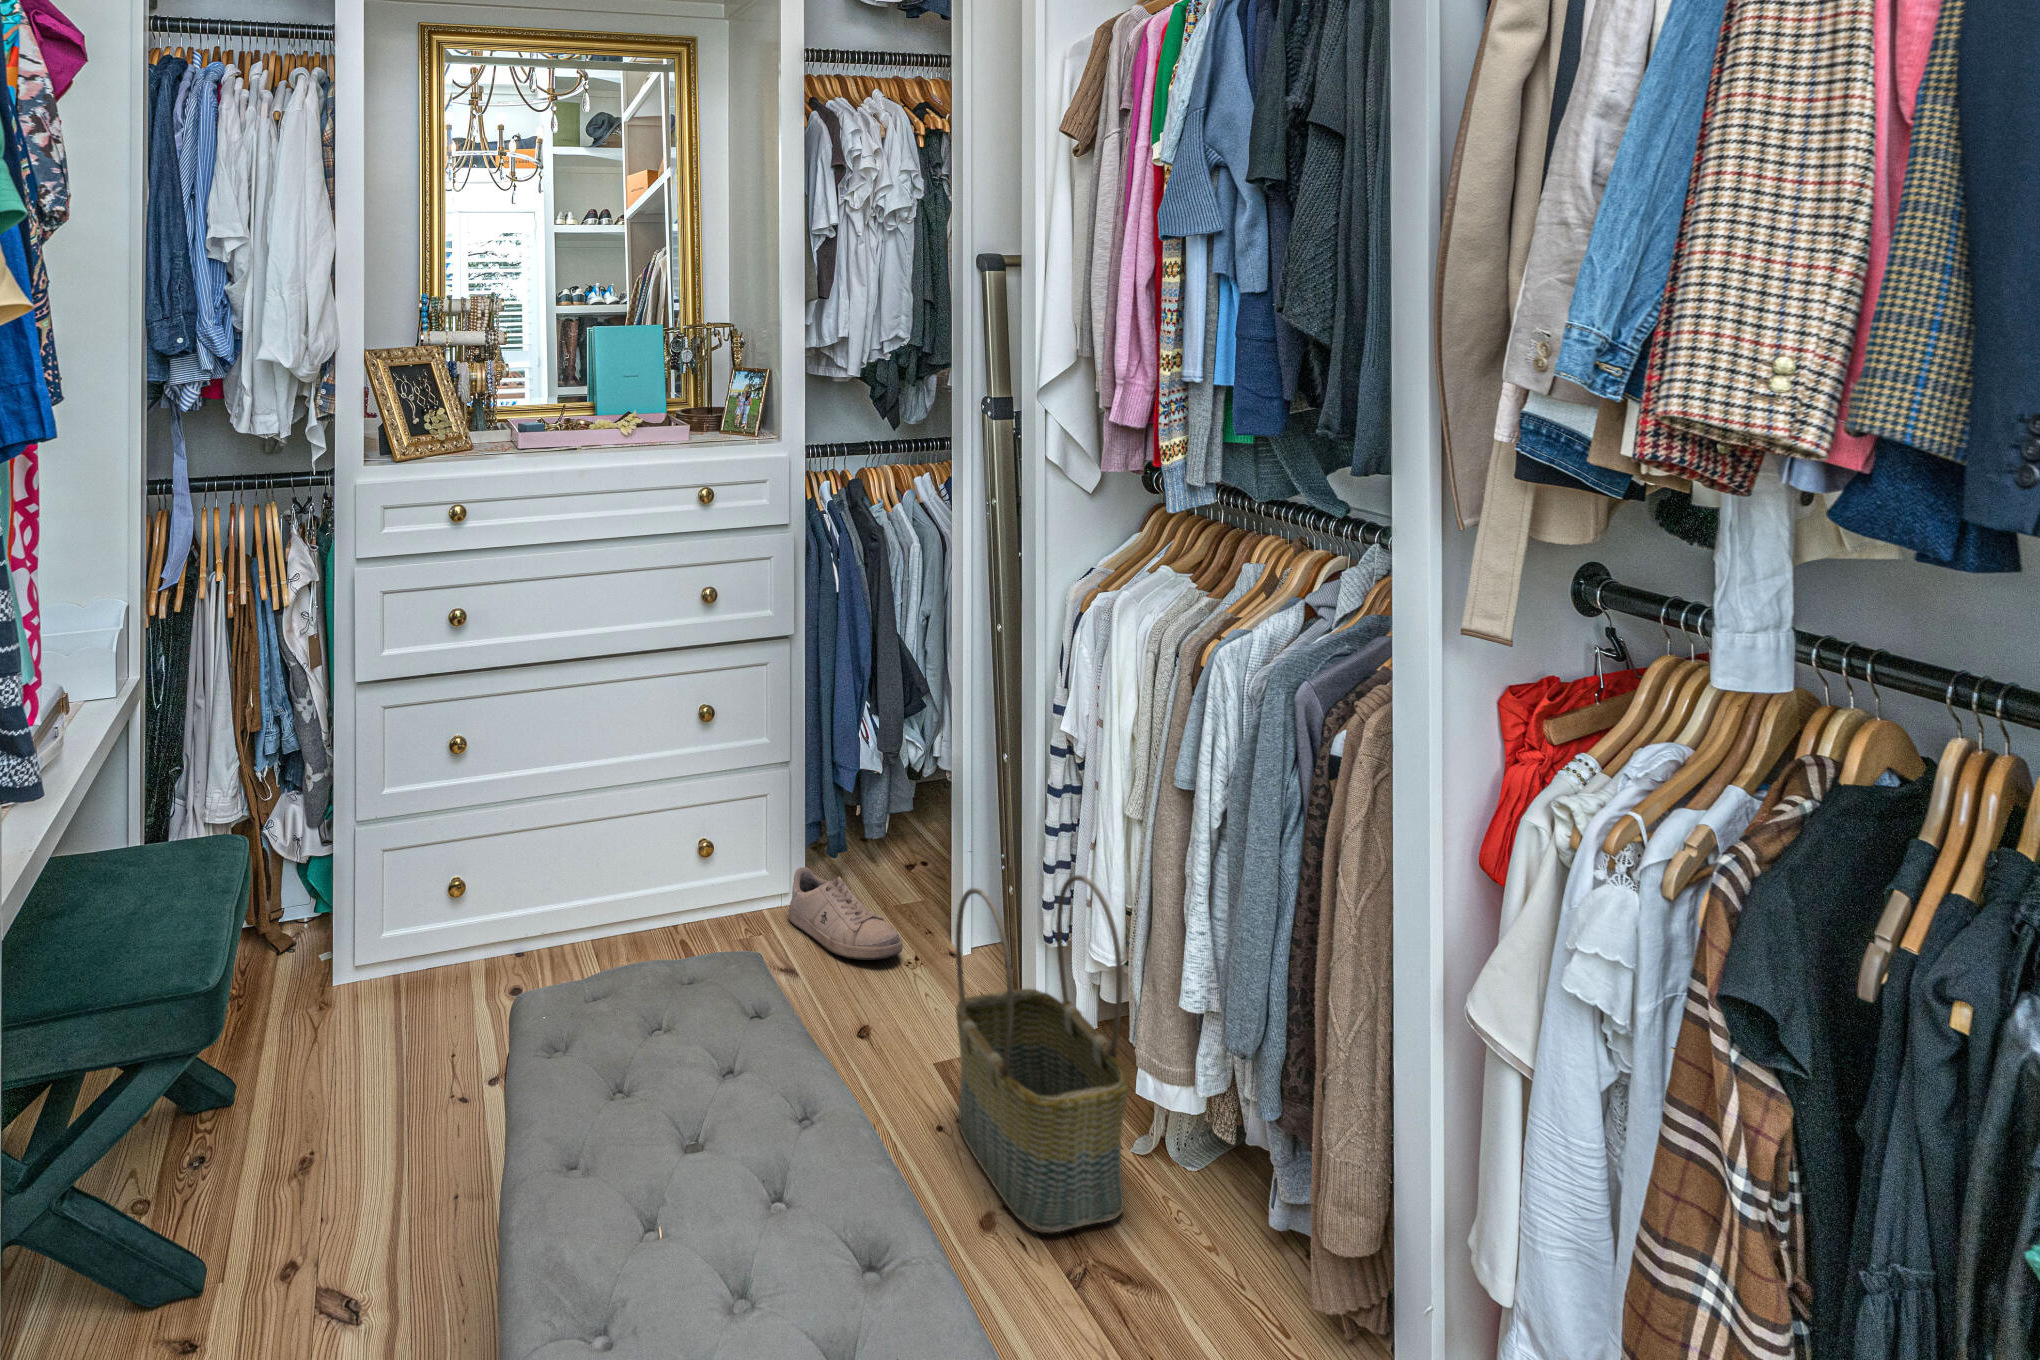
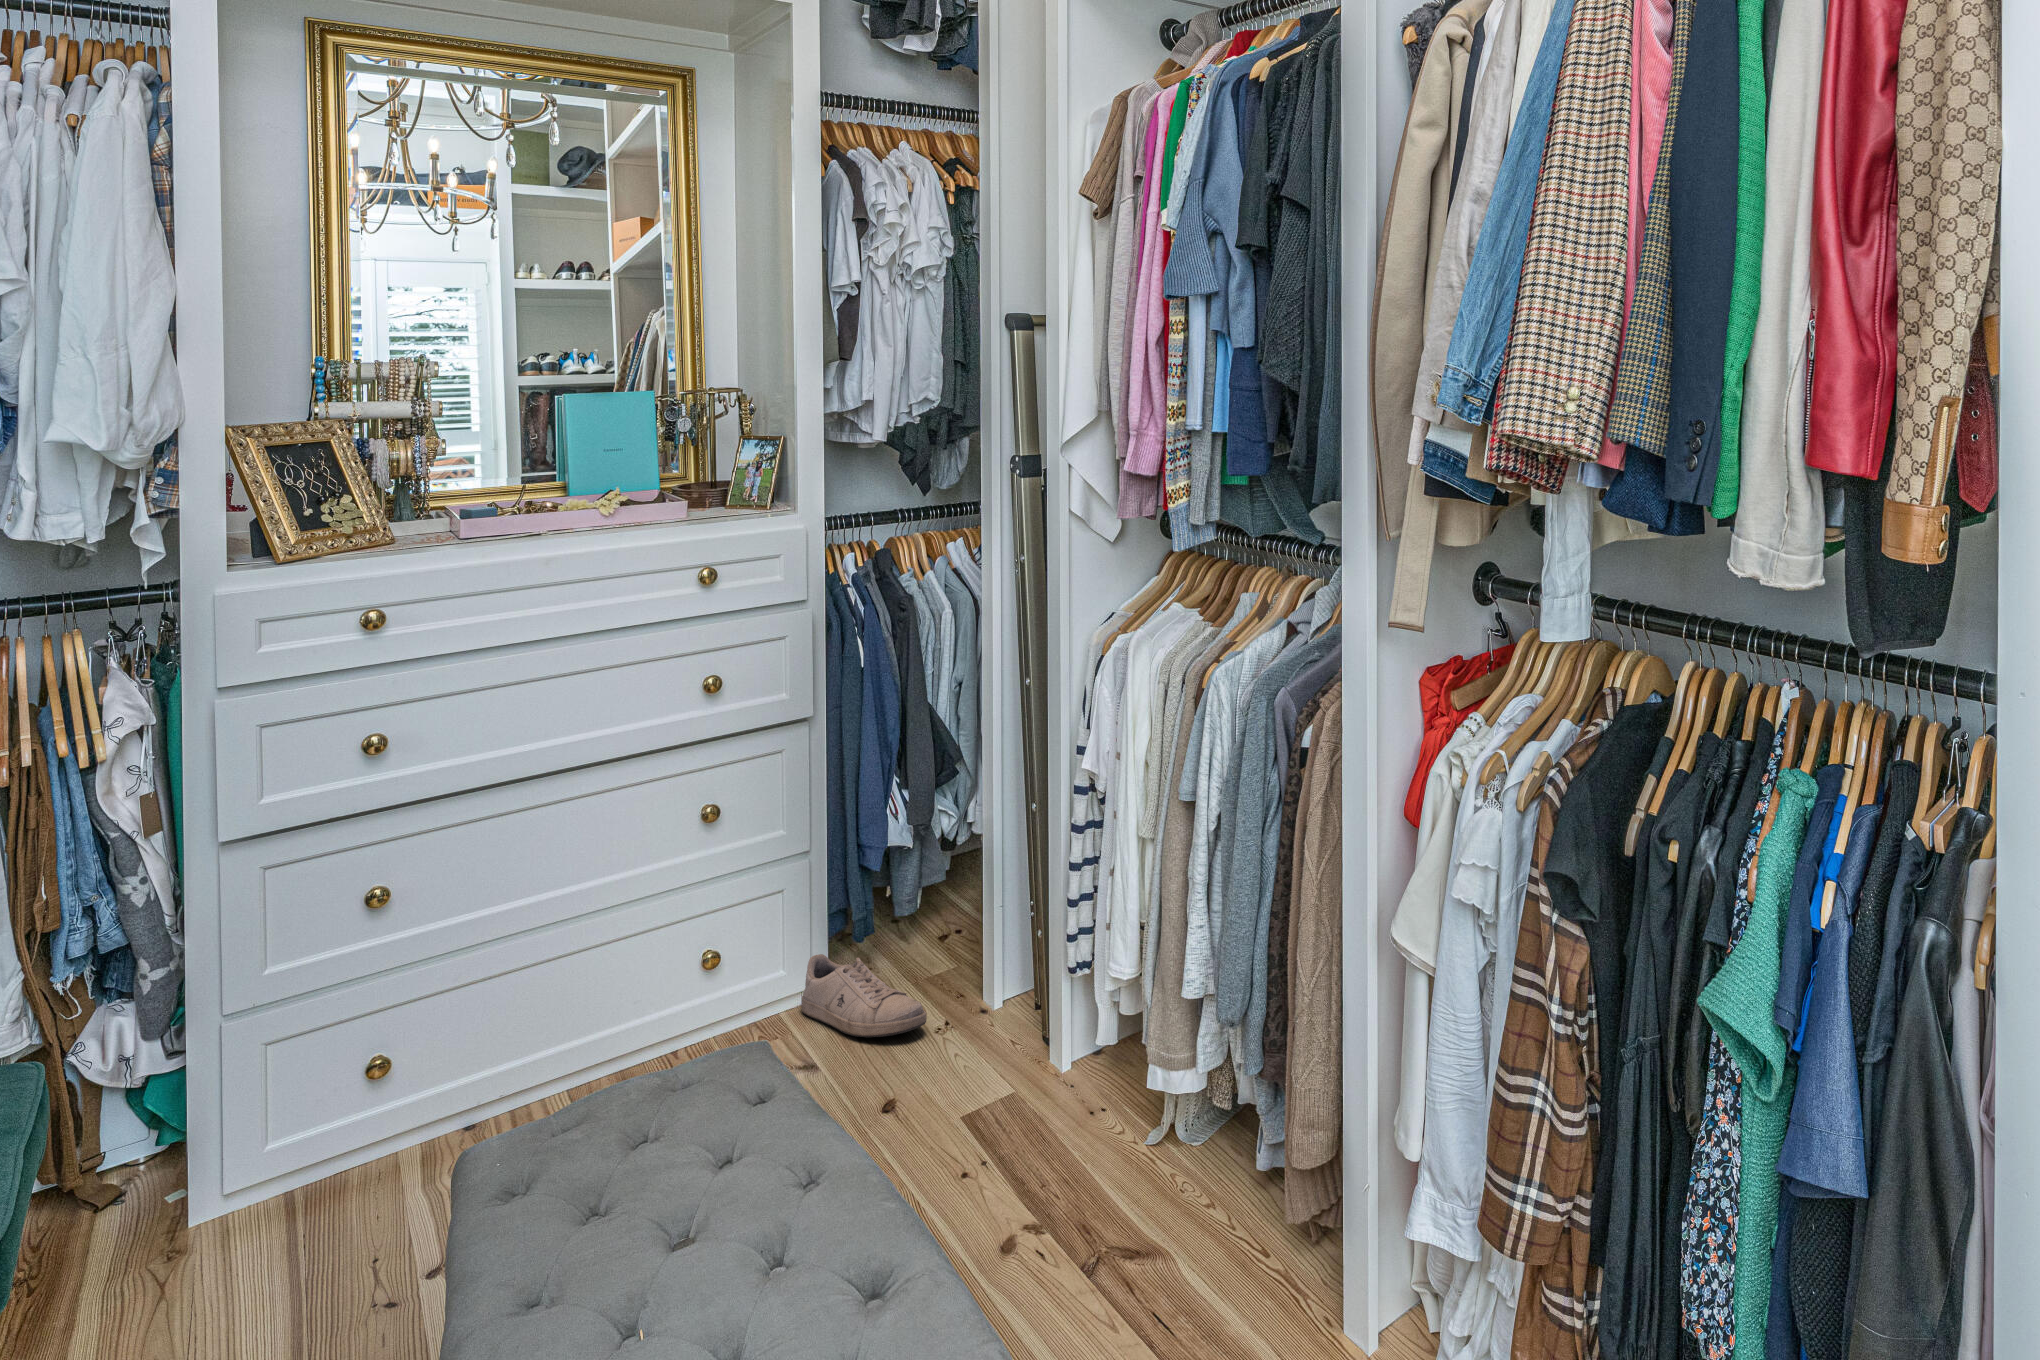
basket: present [956,875,1129,1233] -> none [976,900,1140,1235]

